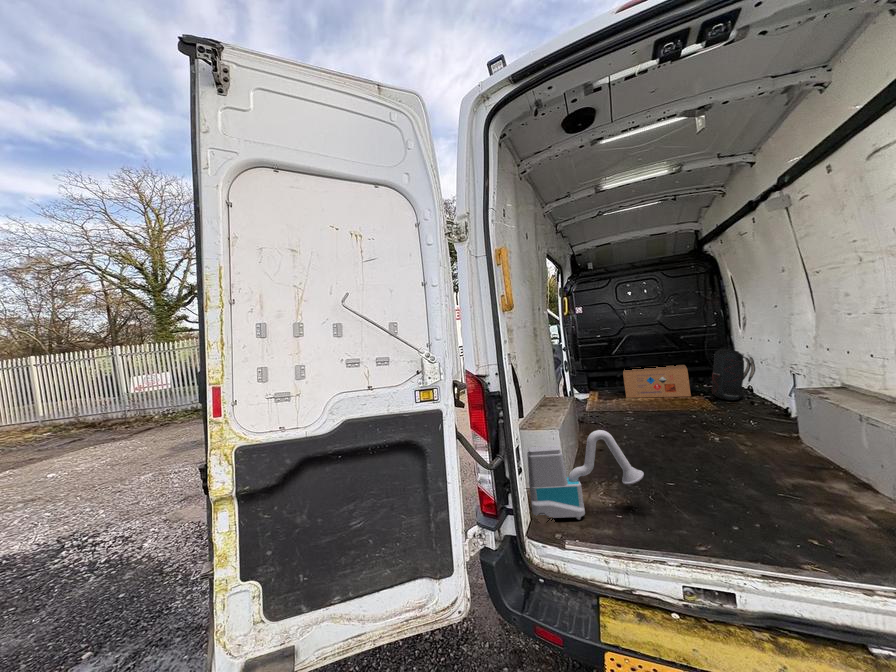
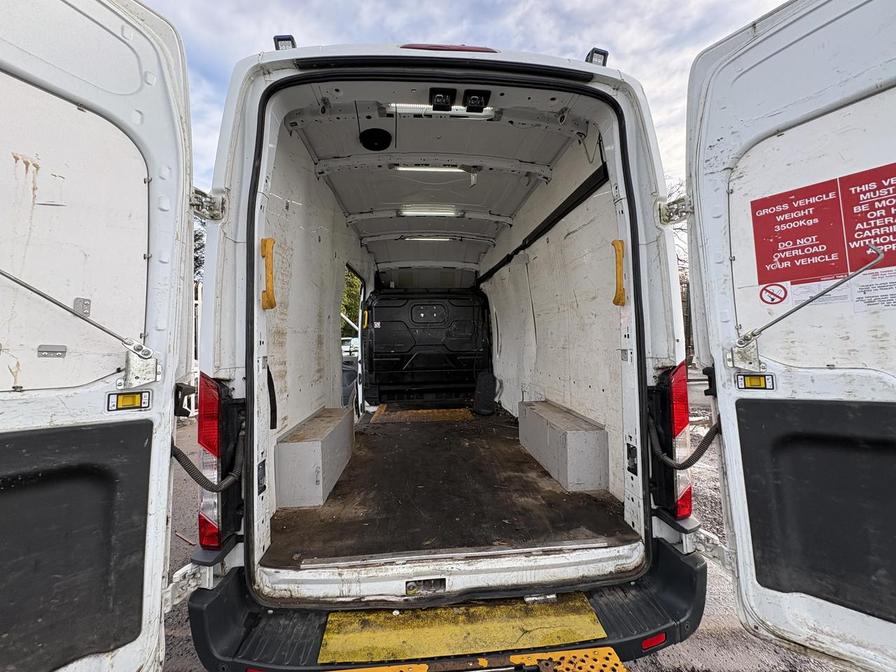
cardboard box: present [623,365,691,398] -> none [407,384,459,412]
vacuum cleaner: present [527,430,644,520] -> none [279,441,397,545]

